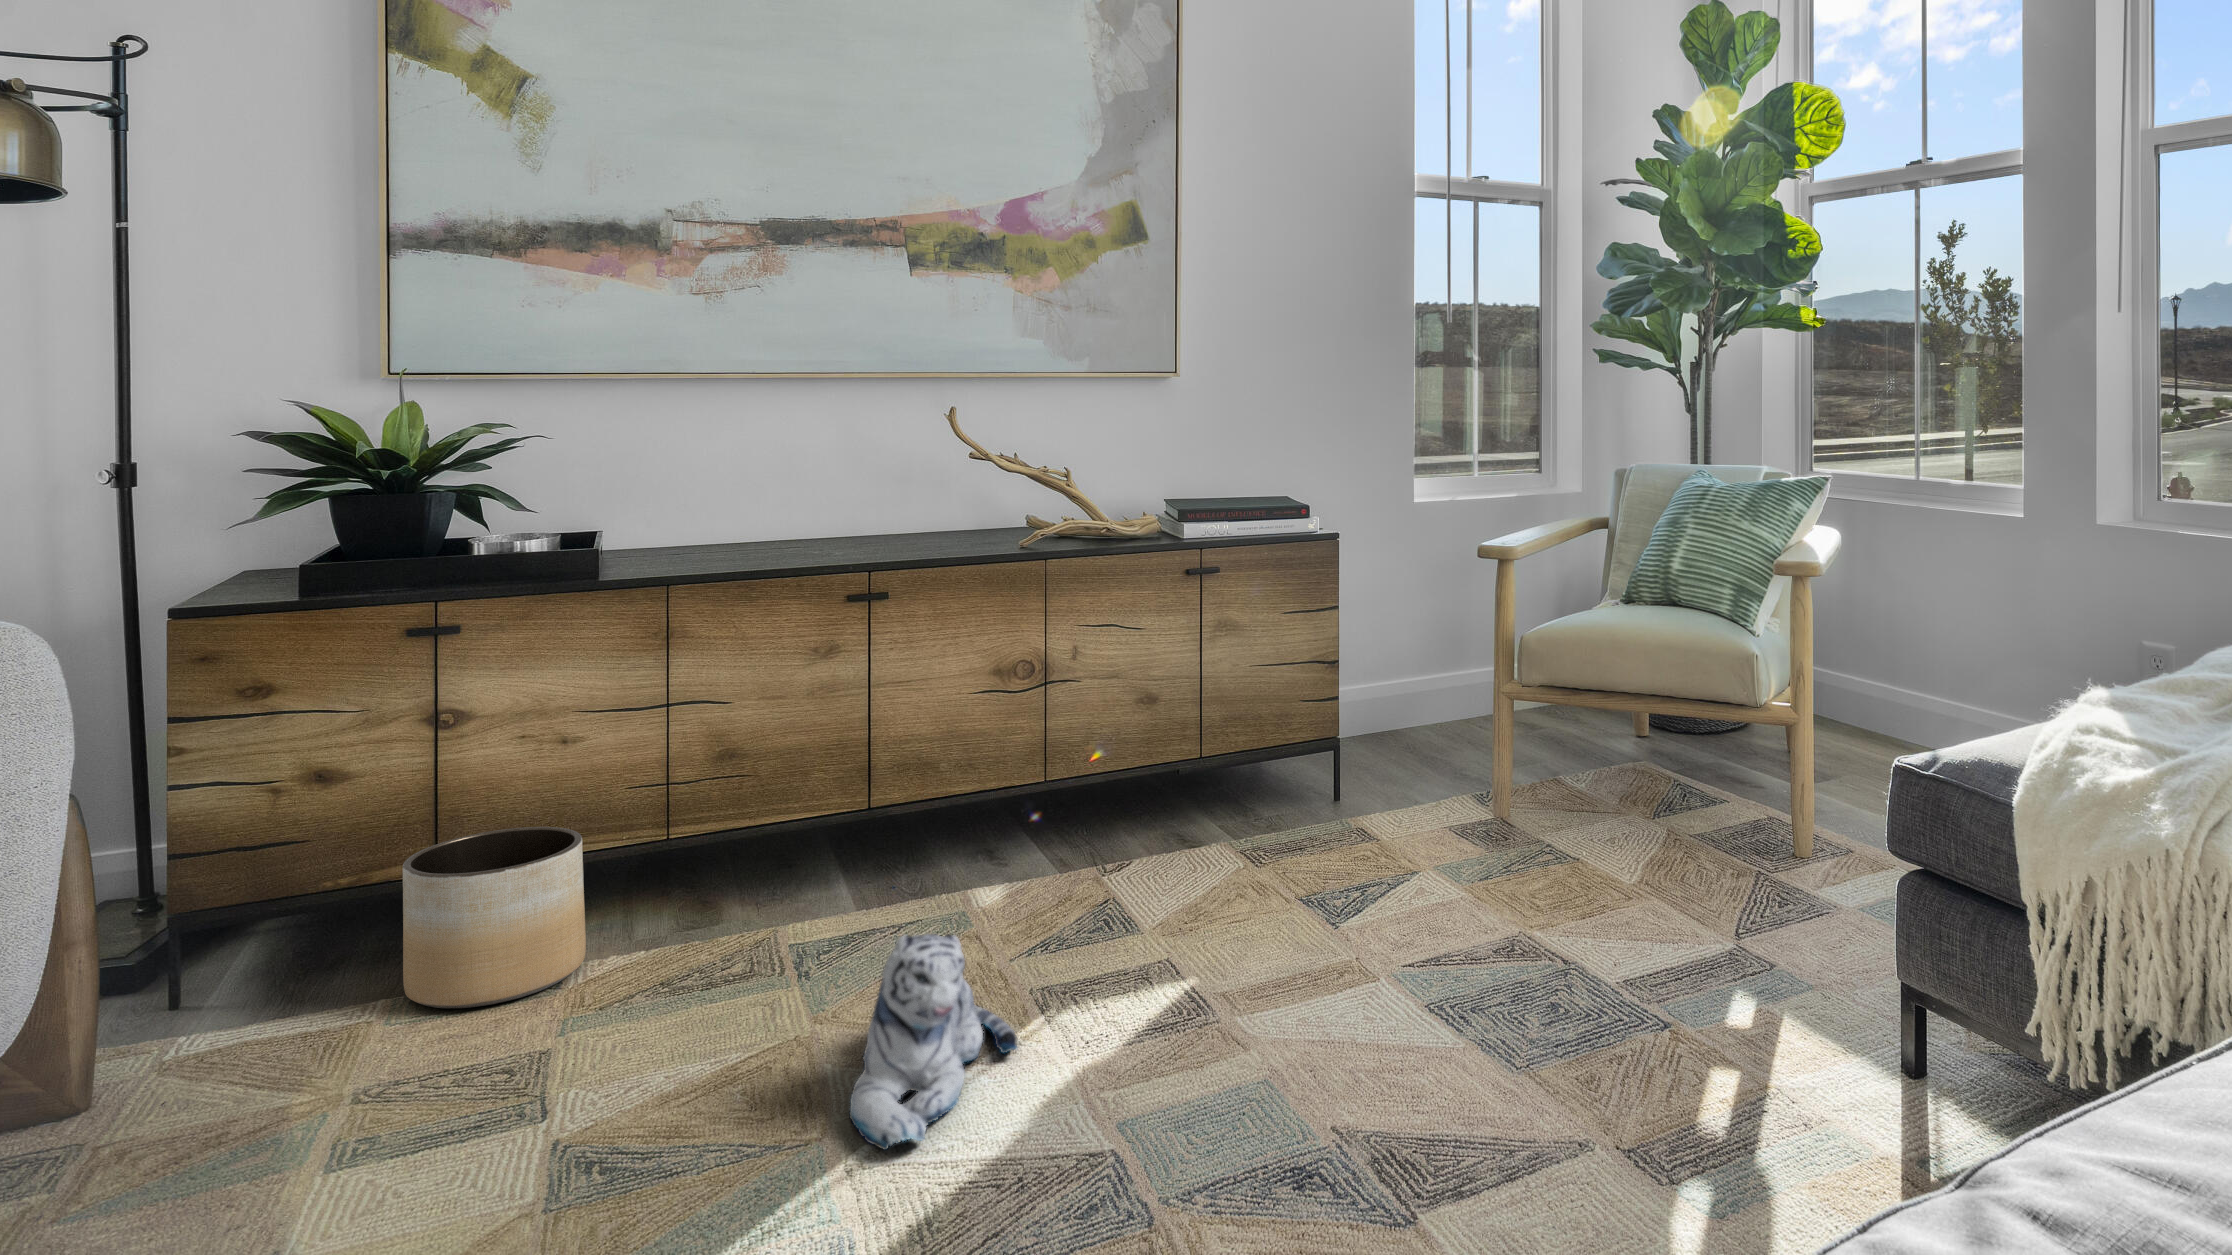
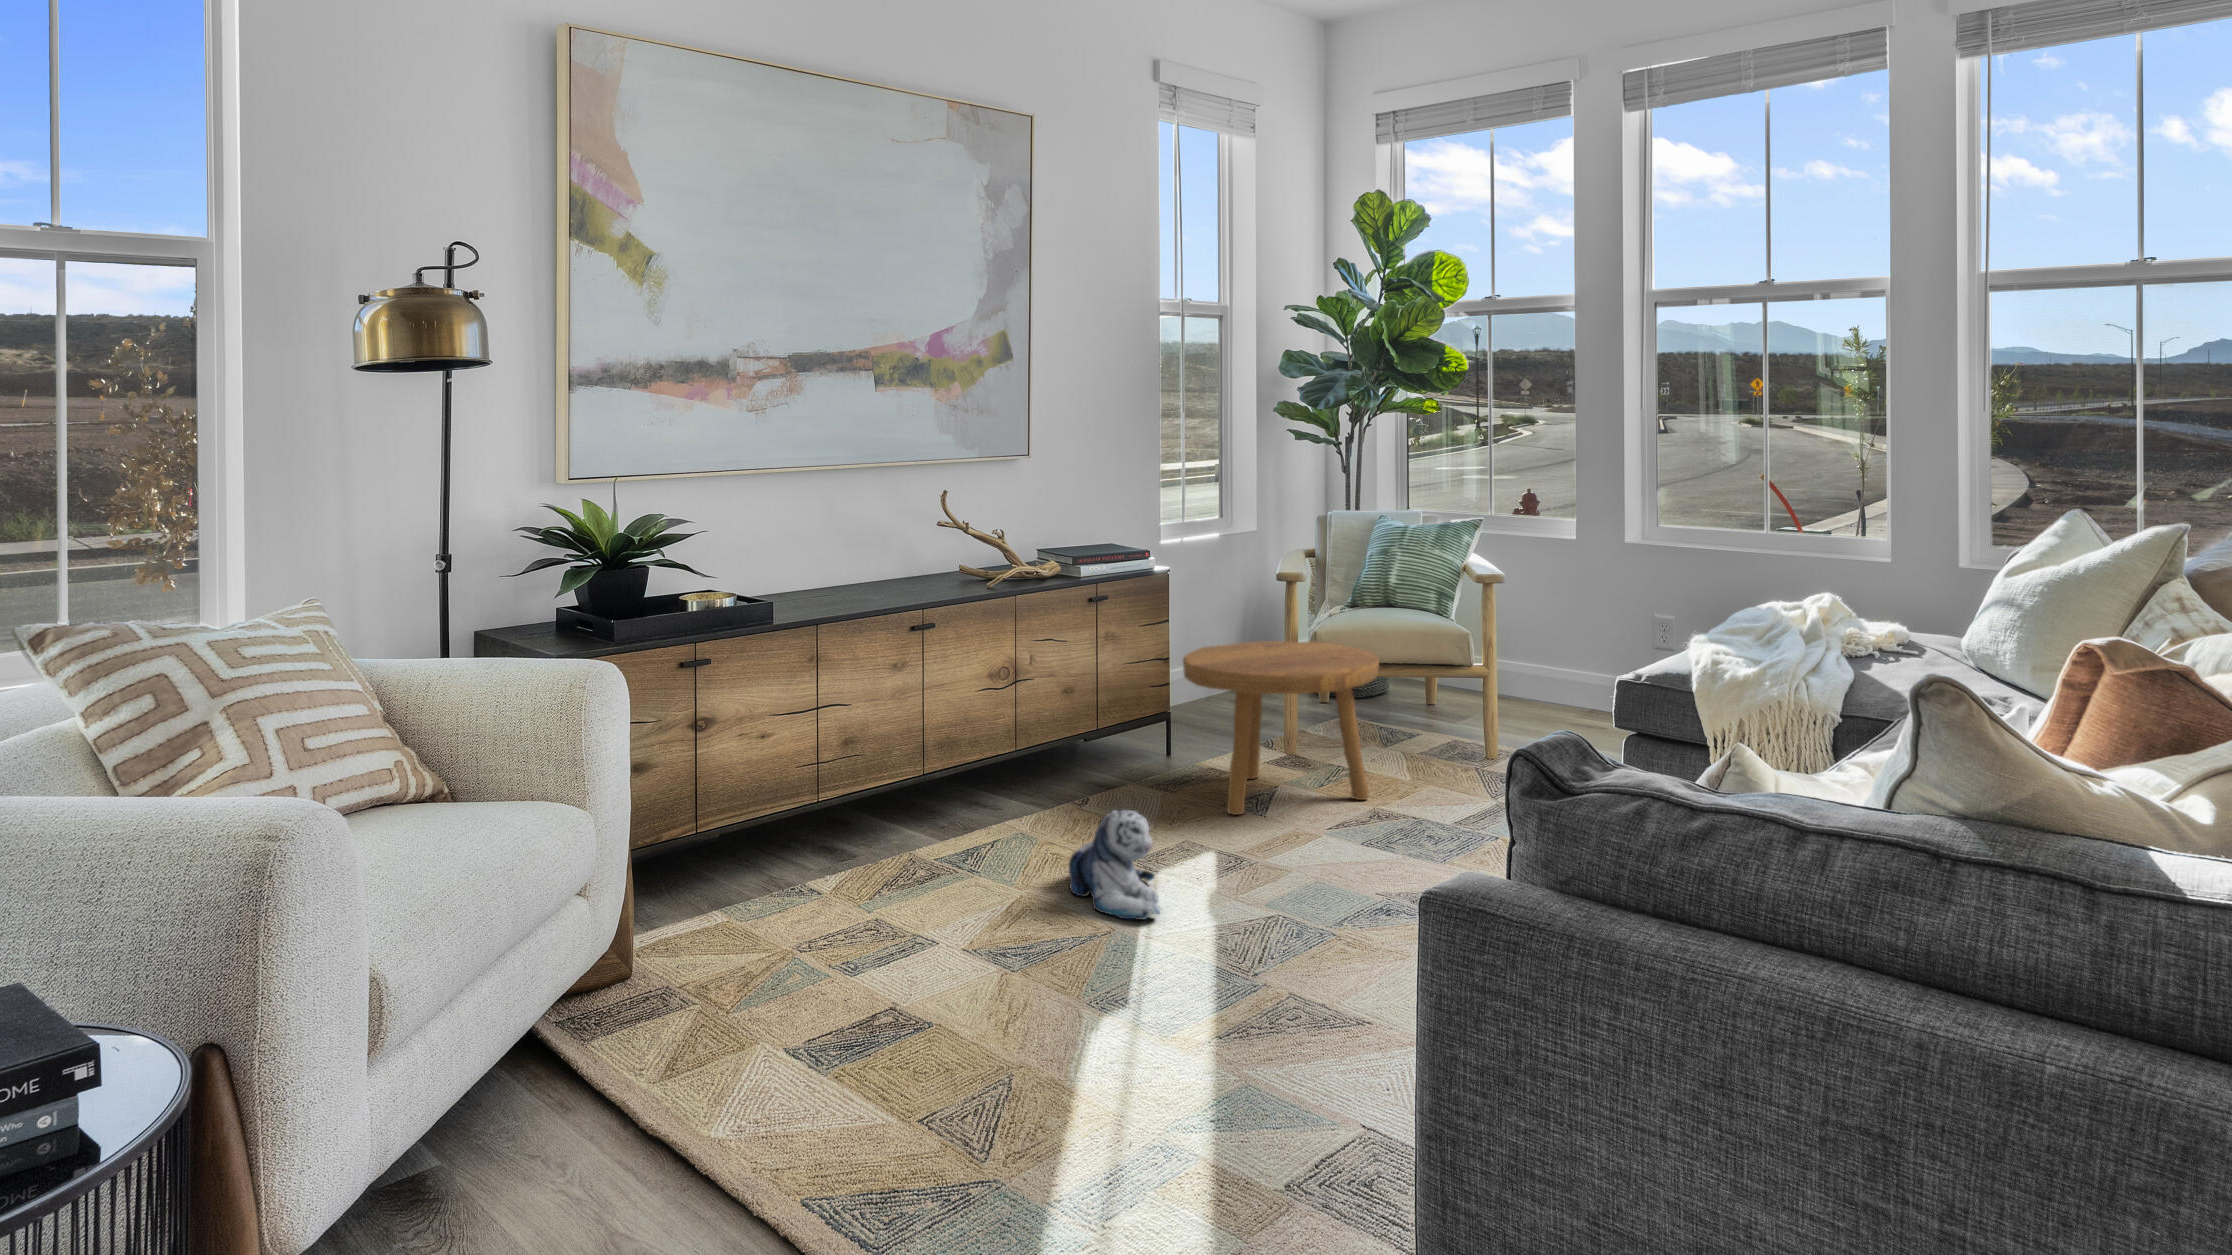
footstool: none [1258,646,1563,921] -> present [1183,641,1379,815]
planter: present [403,827,586,1008] -> none [714,786,817,898]

